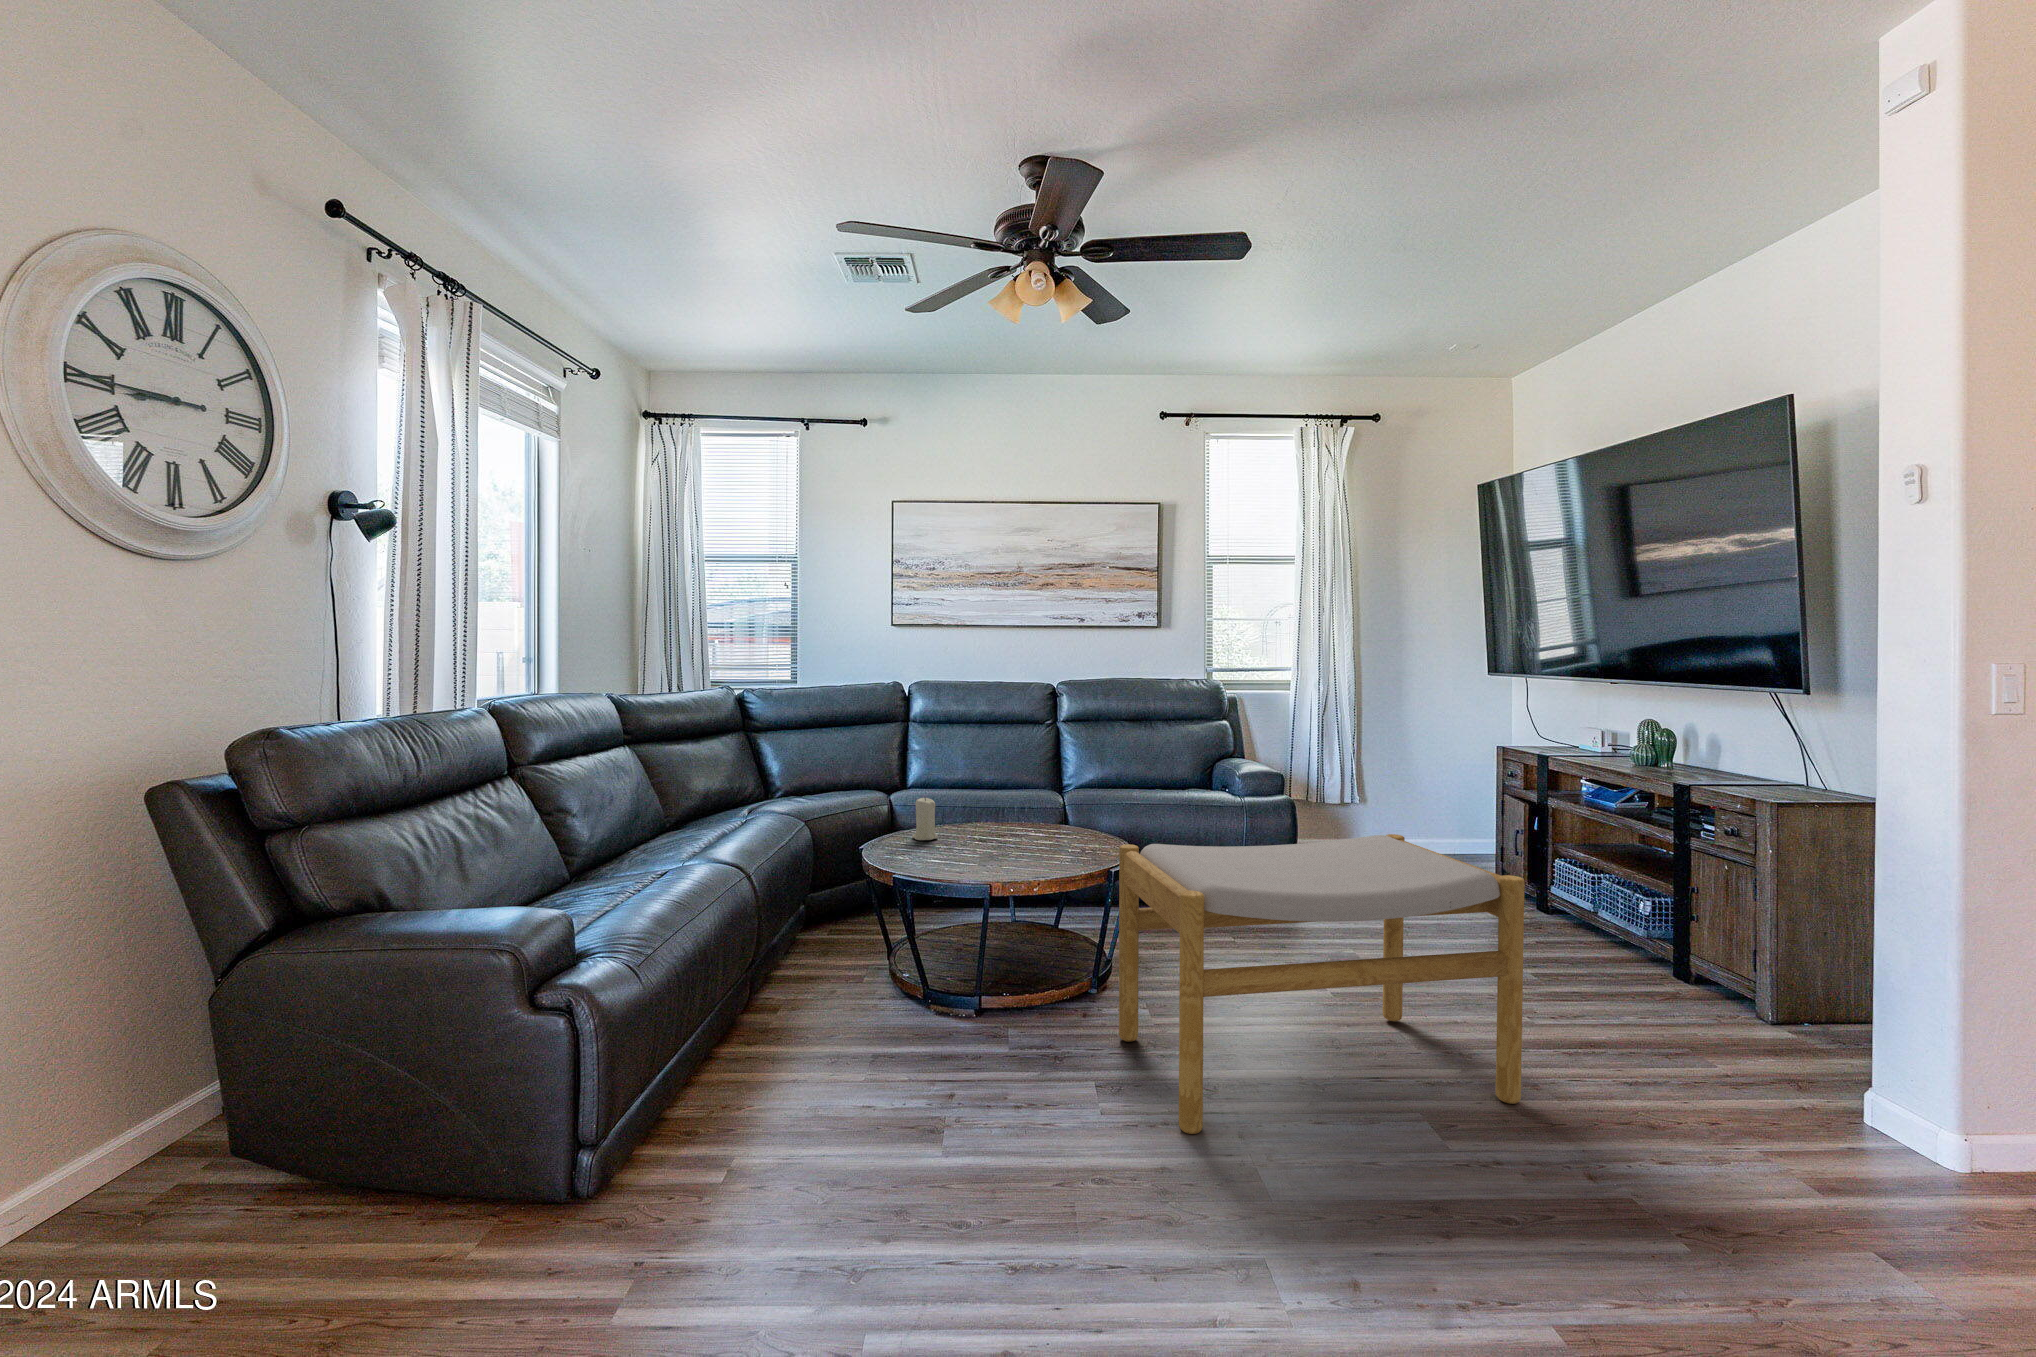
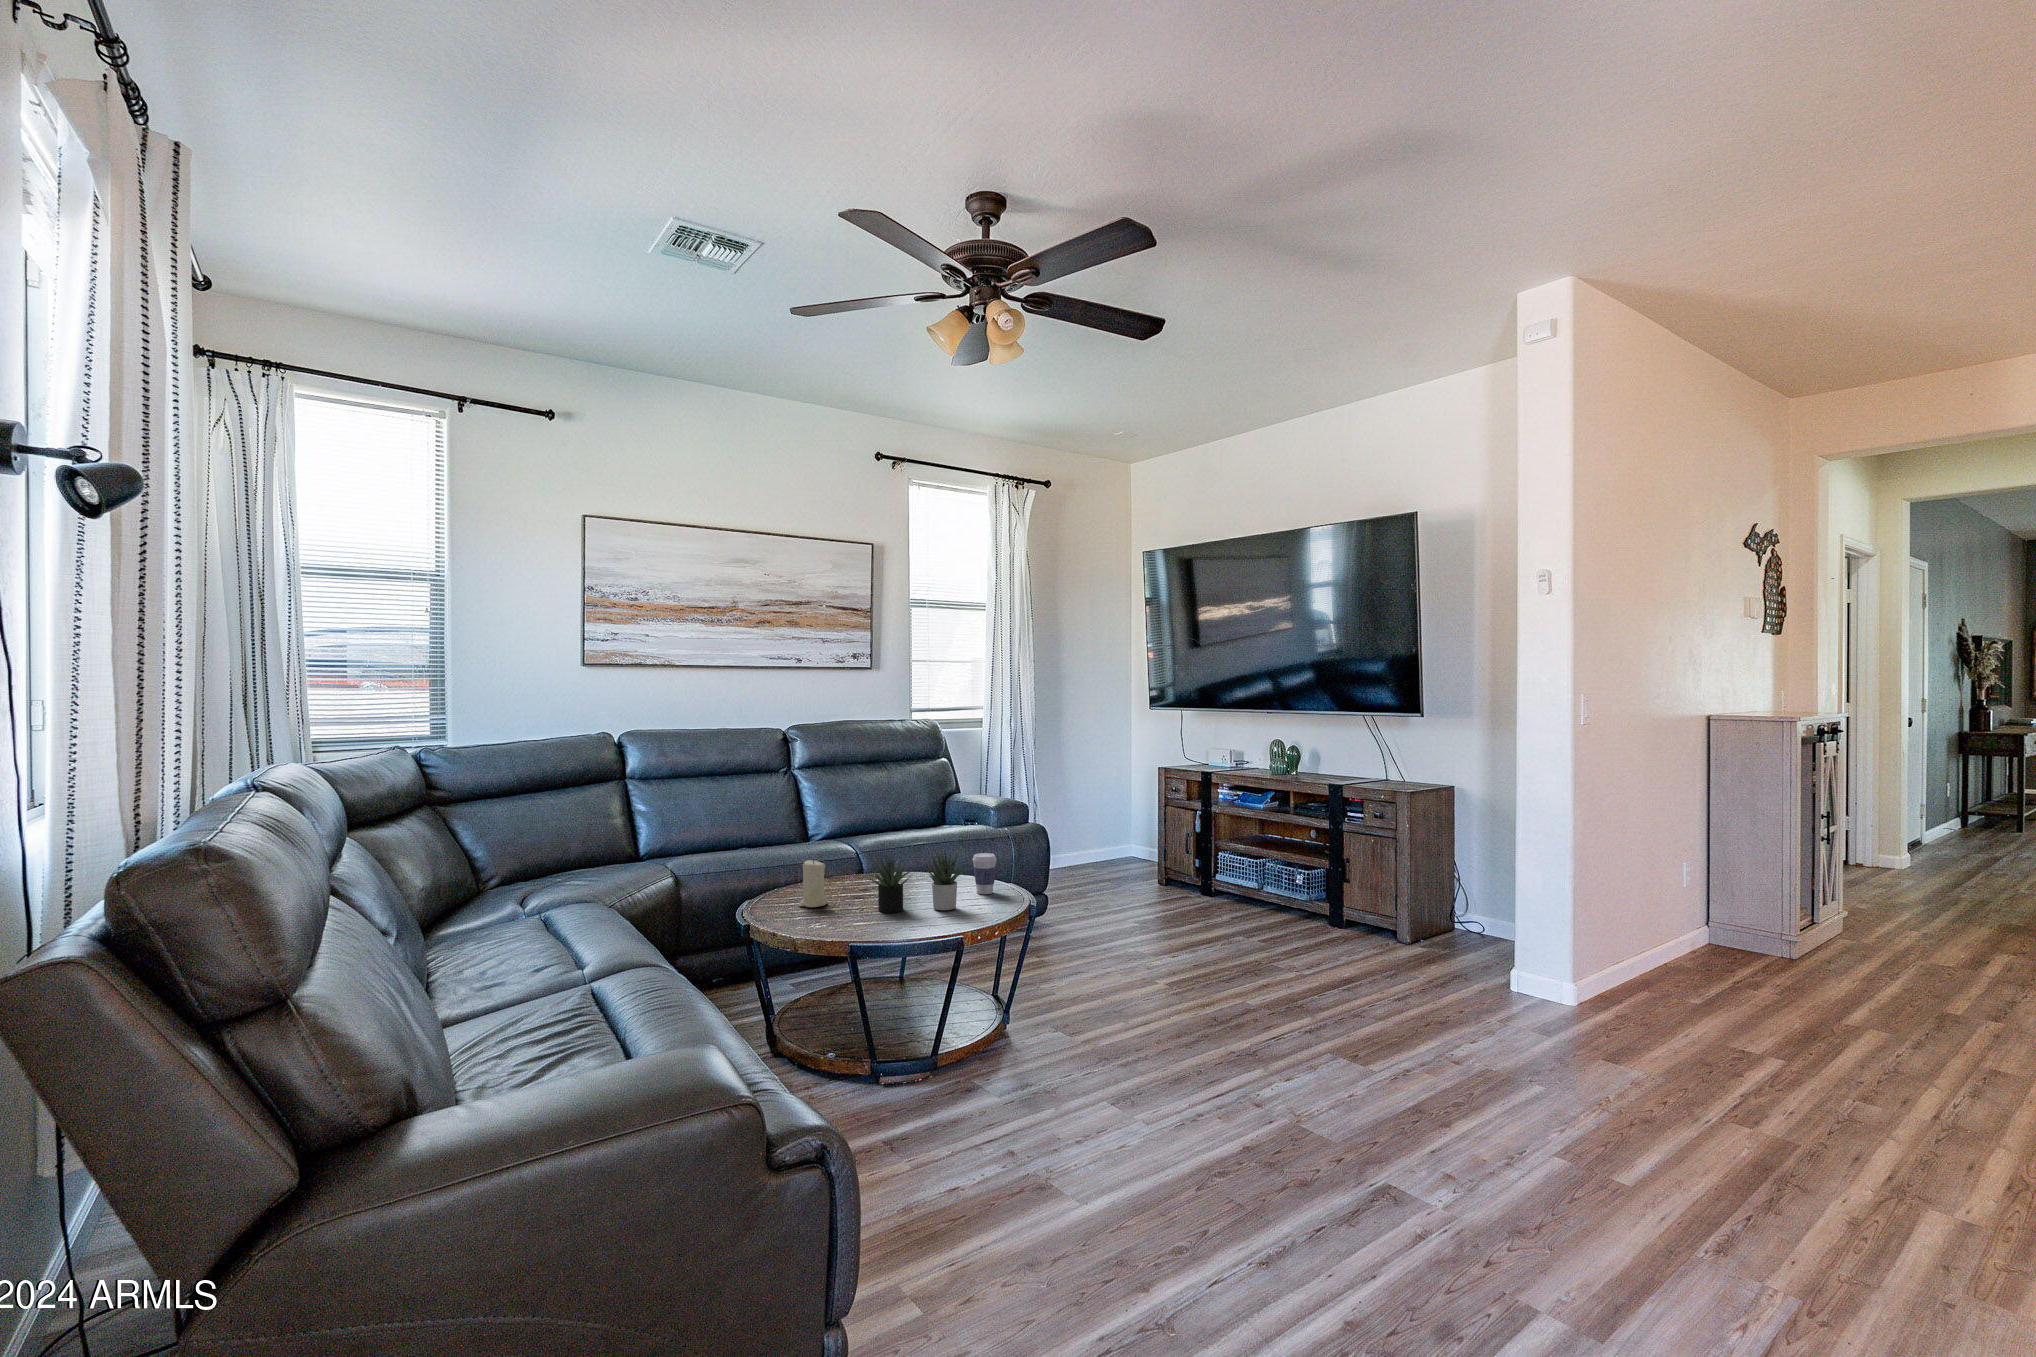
succulent plant: none [950,798,1045,859] -> present [867,851,969,913]
coffee cup: none [1074,810,1099,852] -> present [972,853,997,894]
footstool: present [1119,834,1525,1134] -> none [1077,843,1371,1116]

